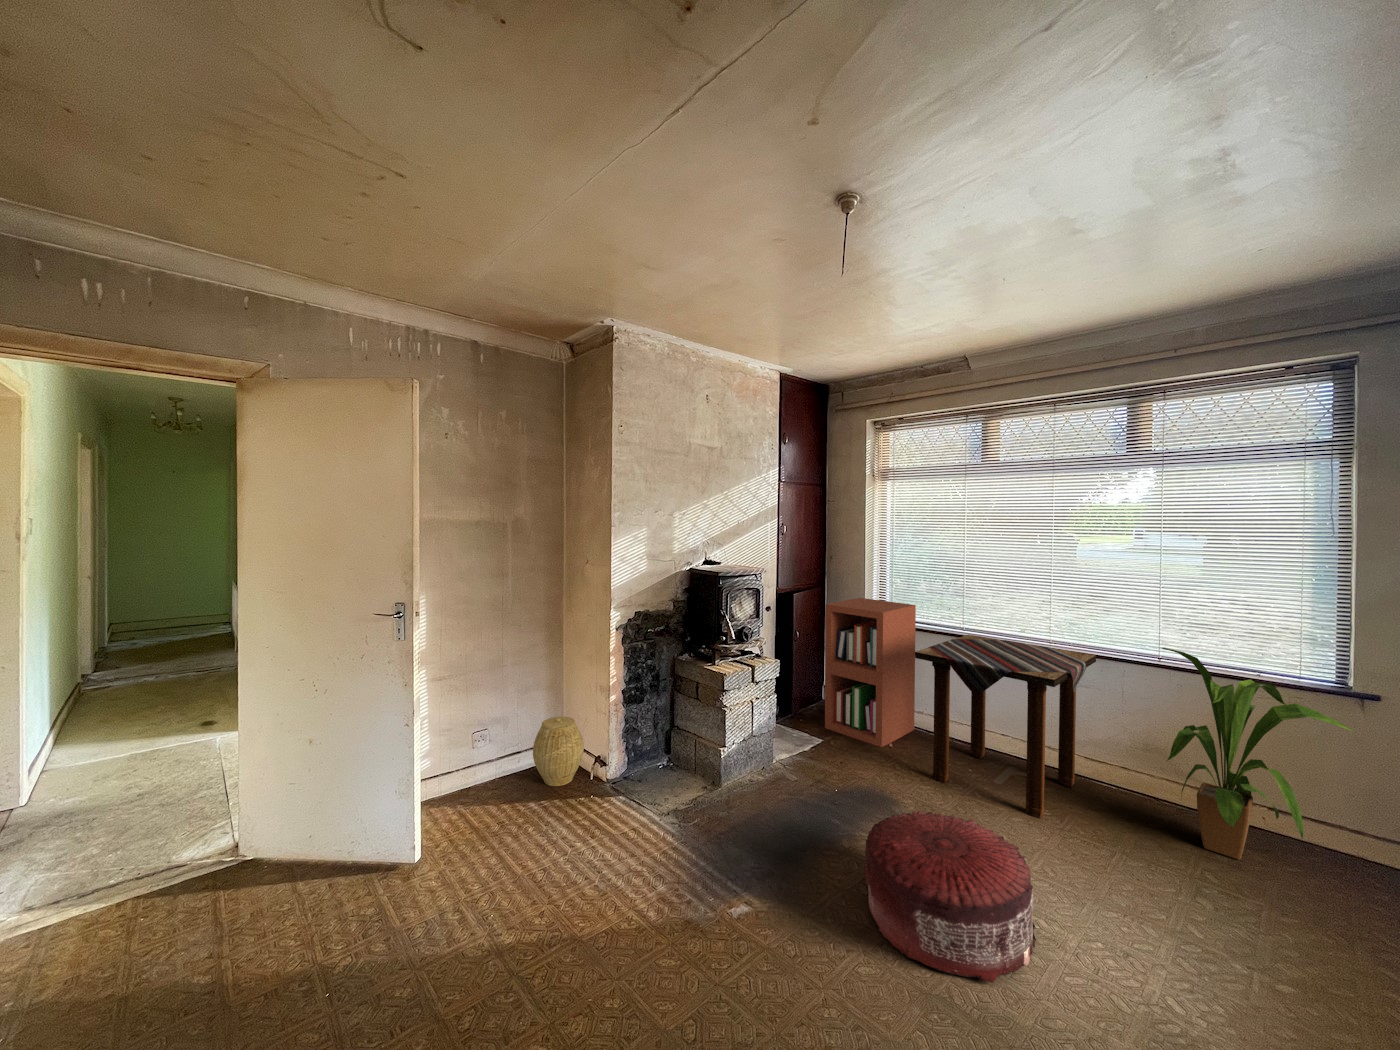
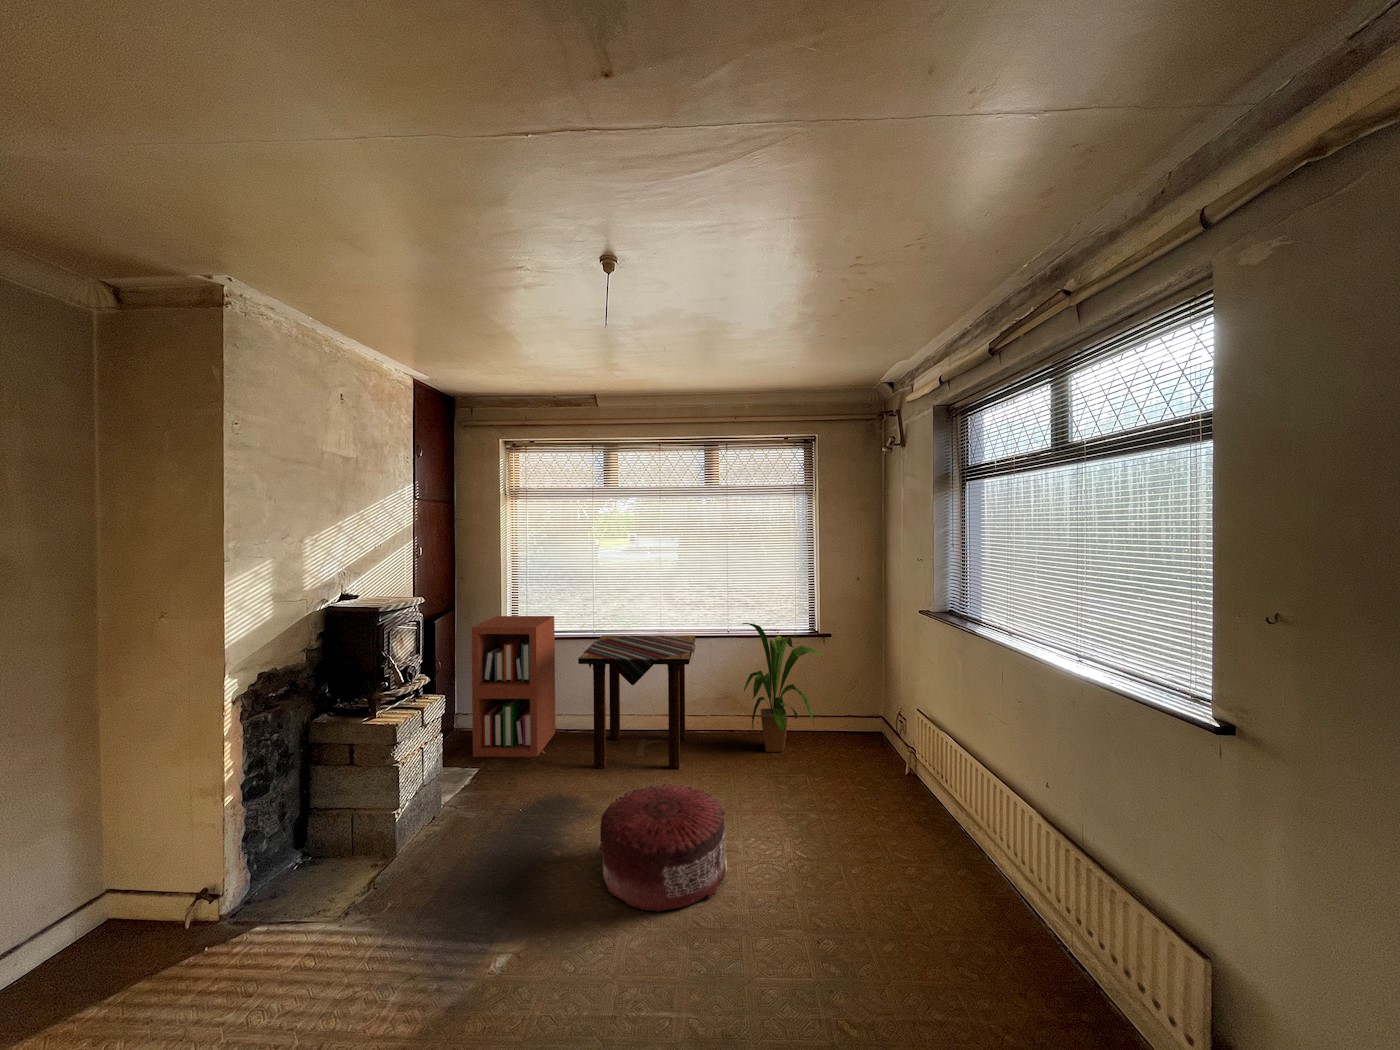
woven basket: present [533,716,584,786] -> none [61,855,171,974]

